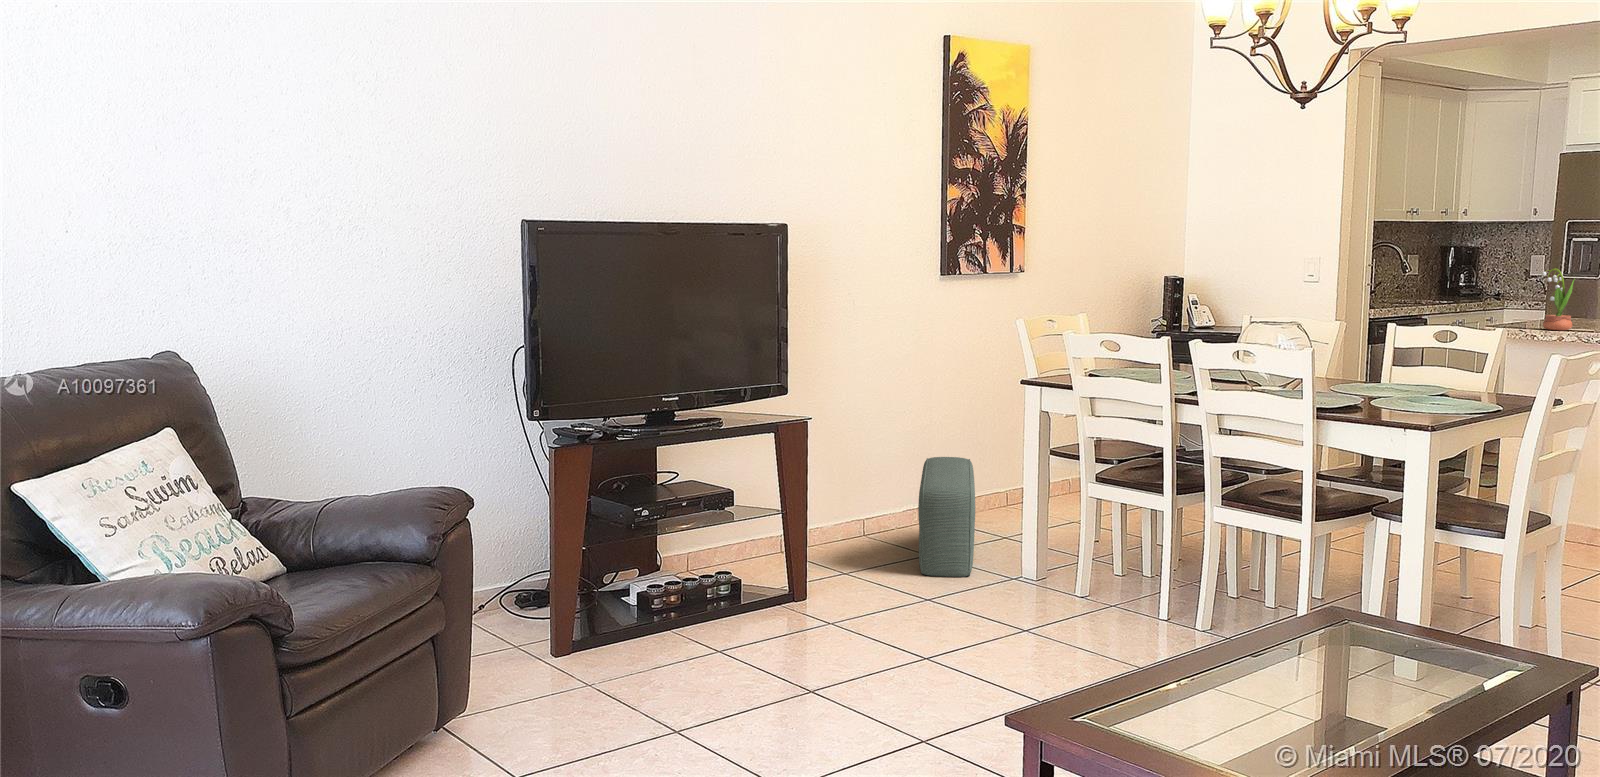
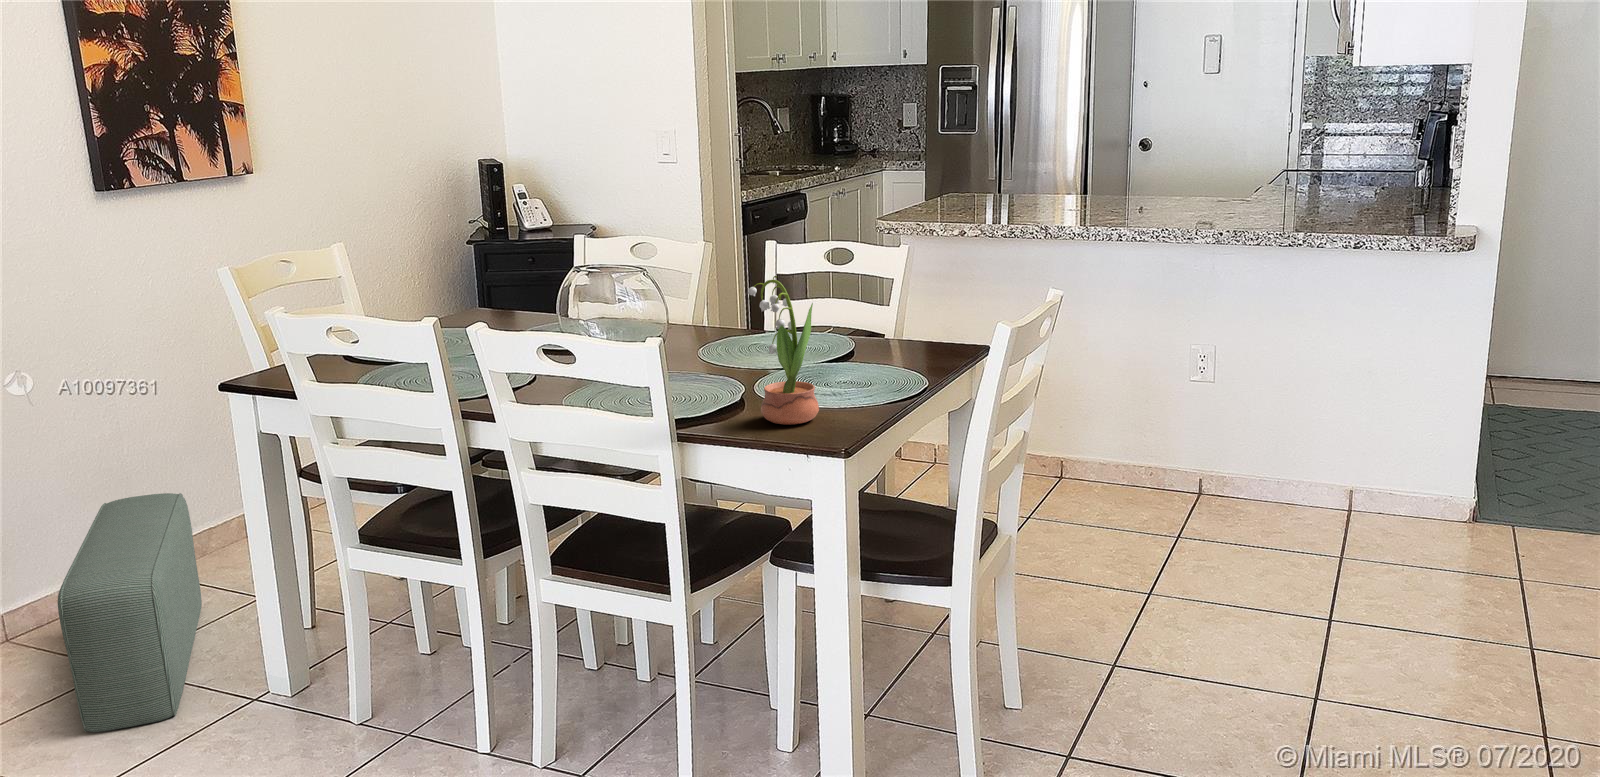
potted flower: present [1542,267,1574,330] -> present [748,276,819,425]

